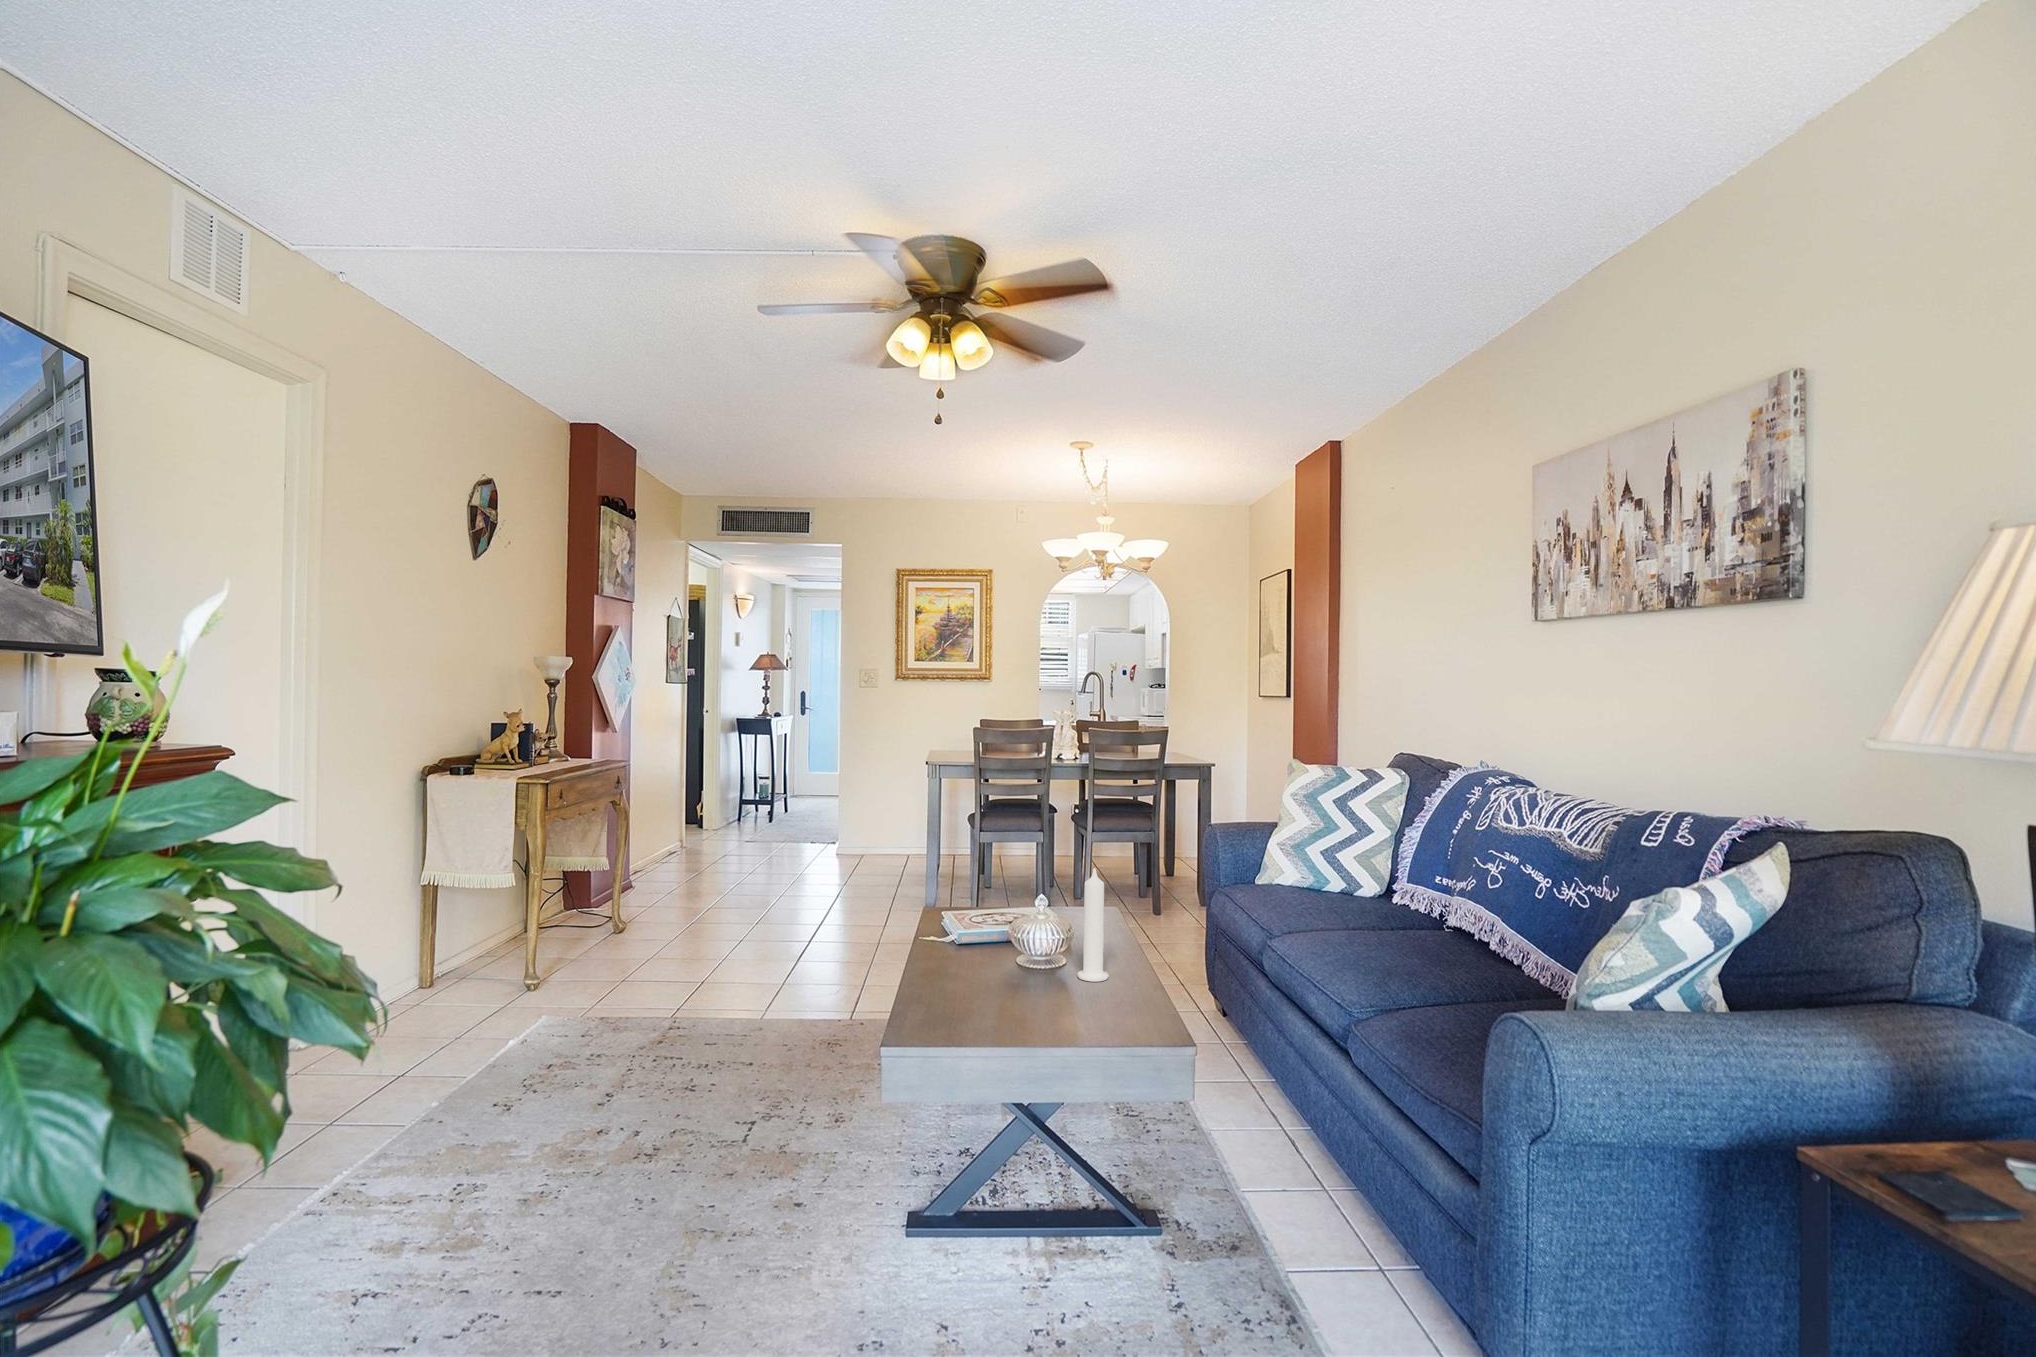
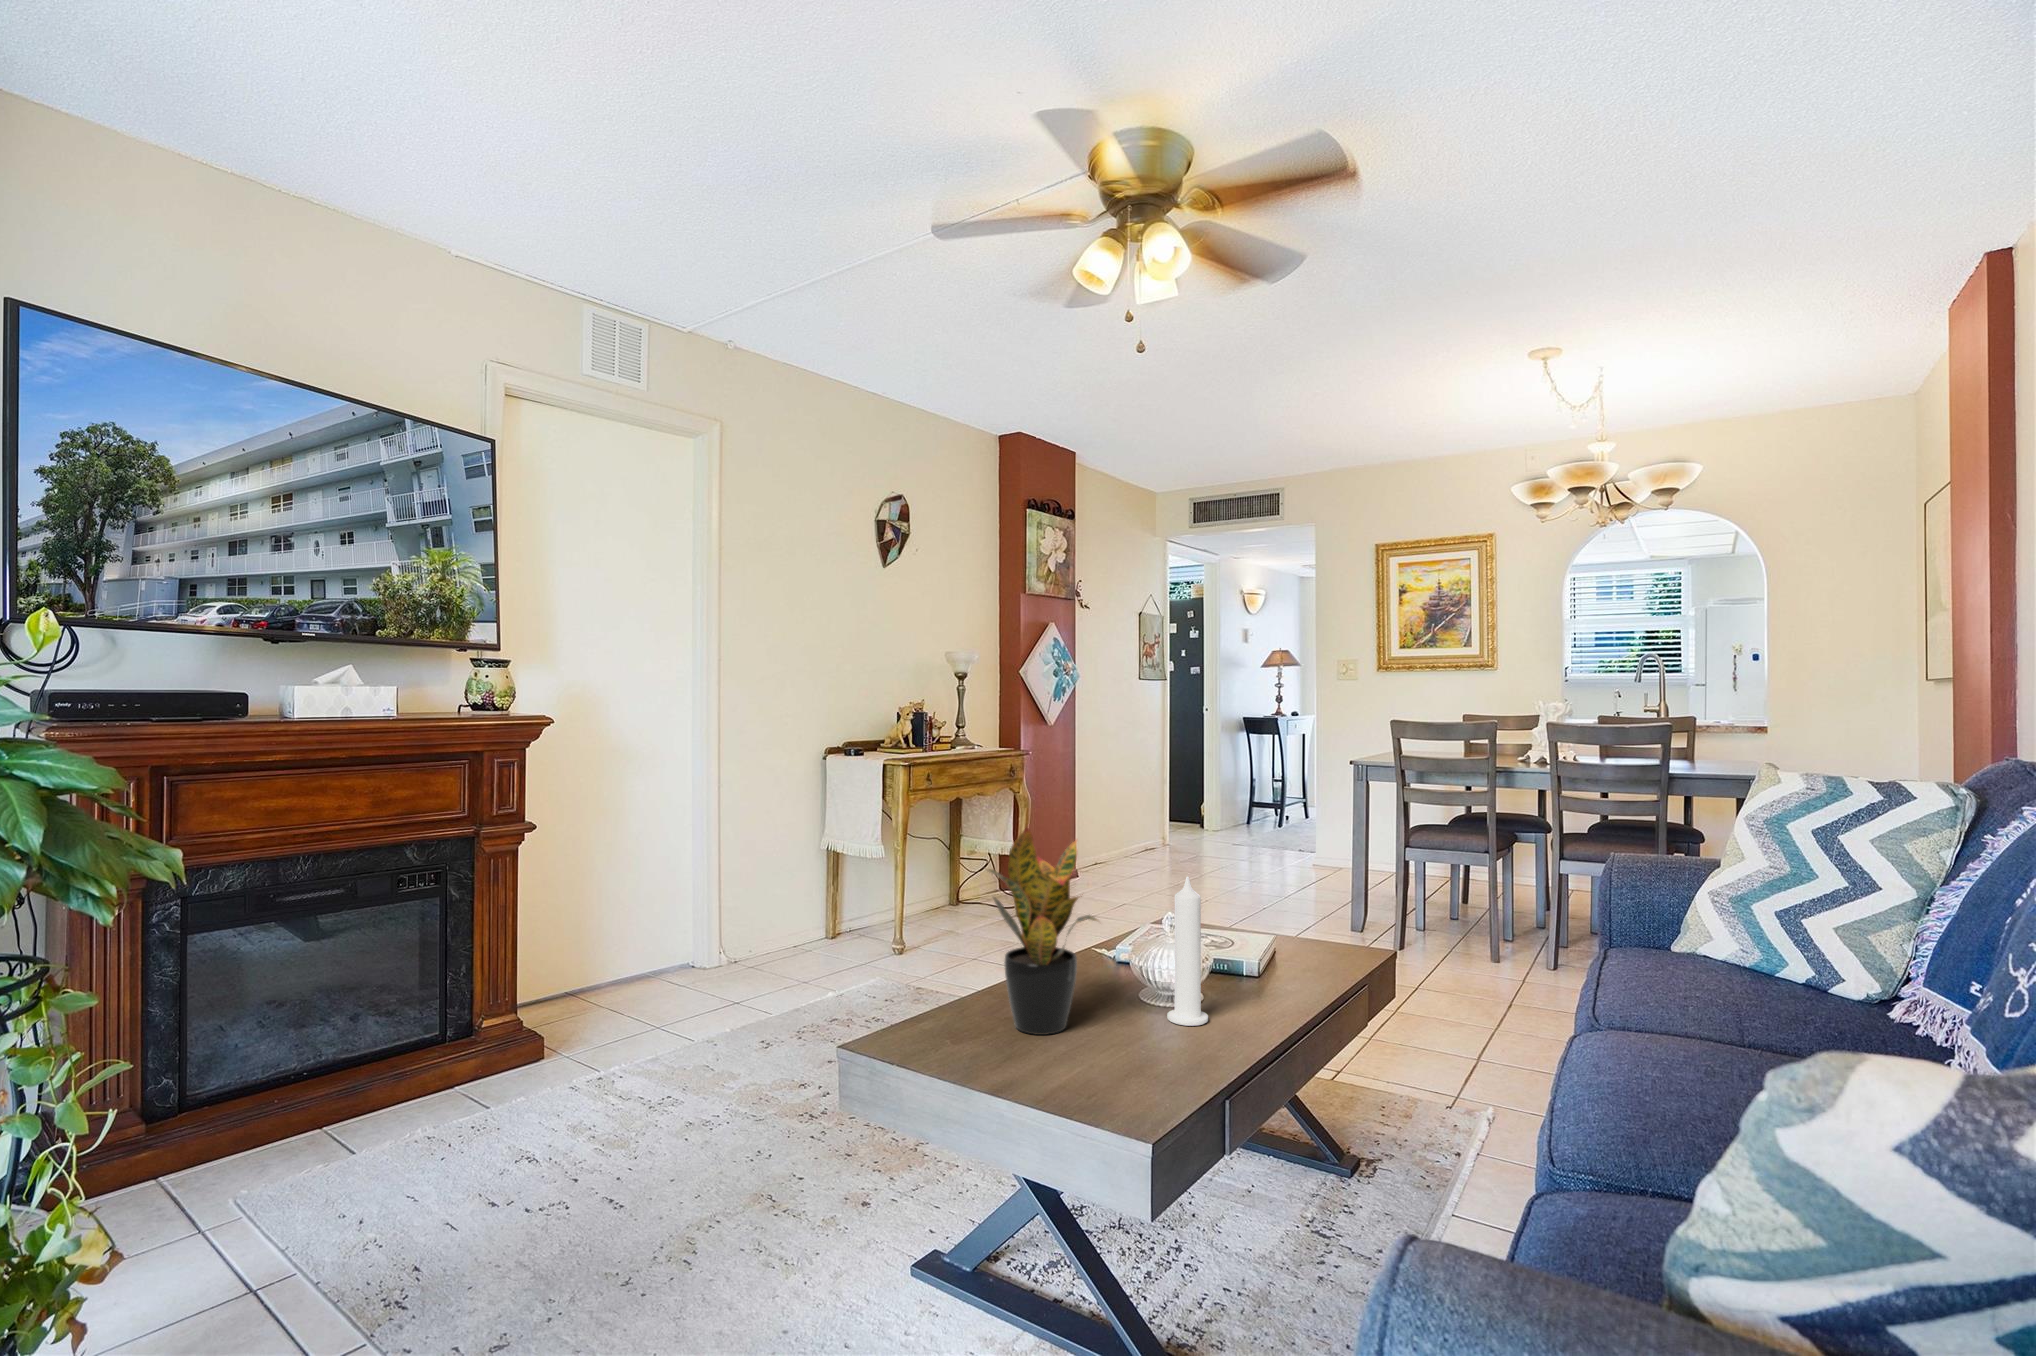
potted plant: none [966,832,1073,1011] -> present [985,828,1098,1035]

